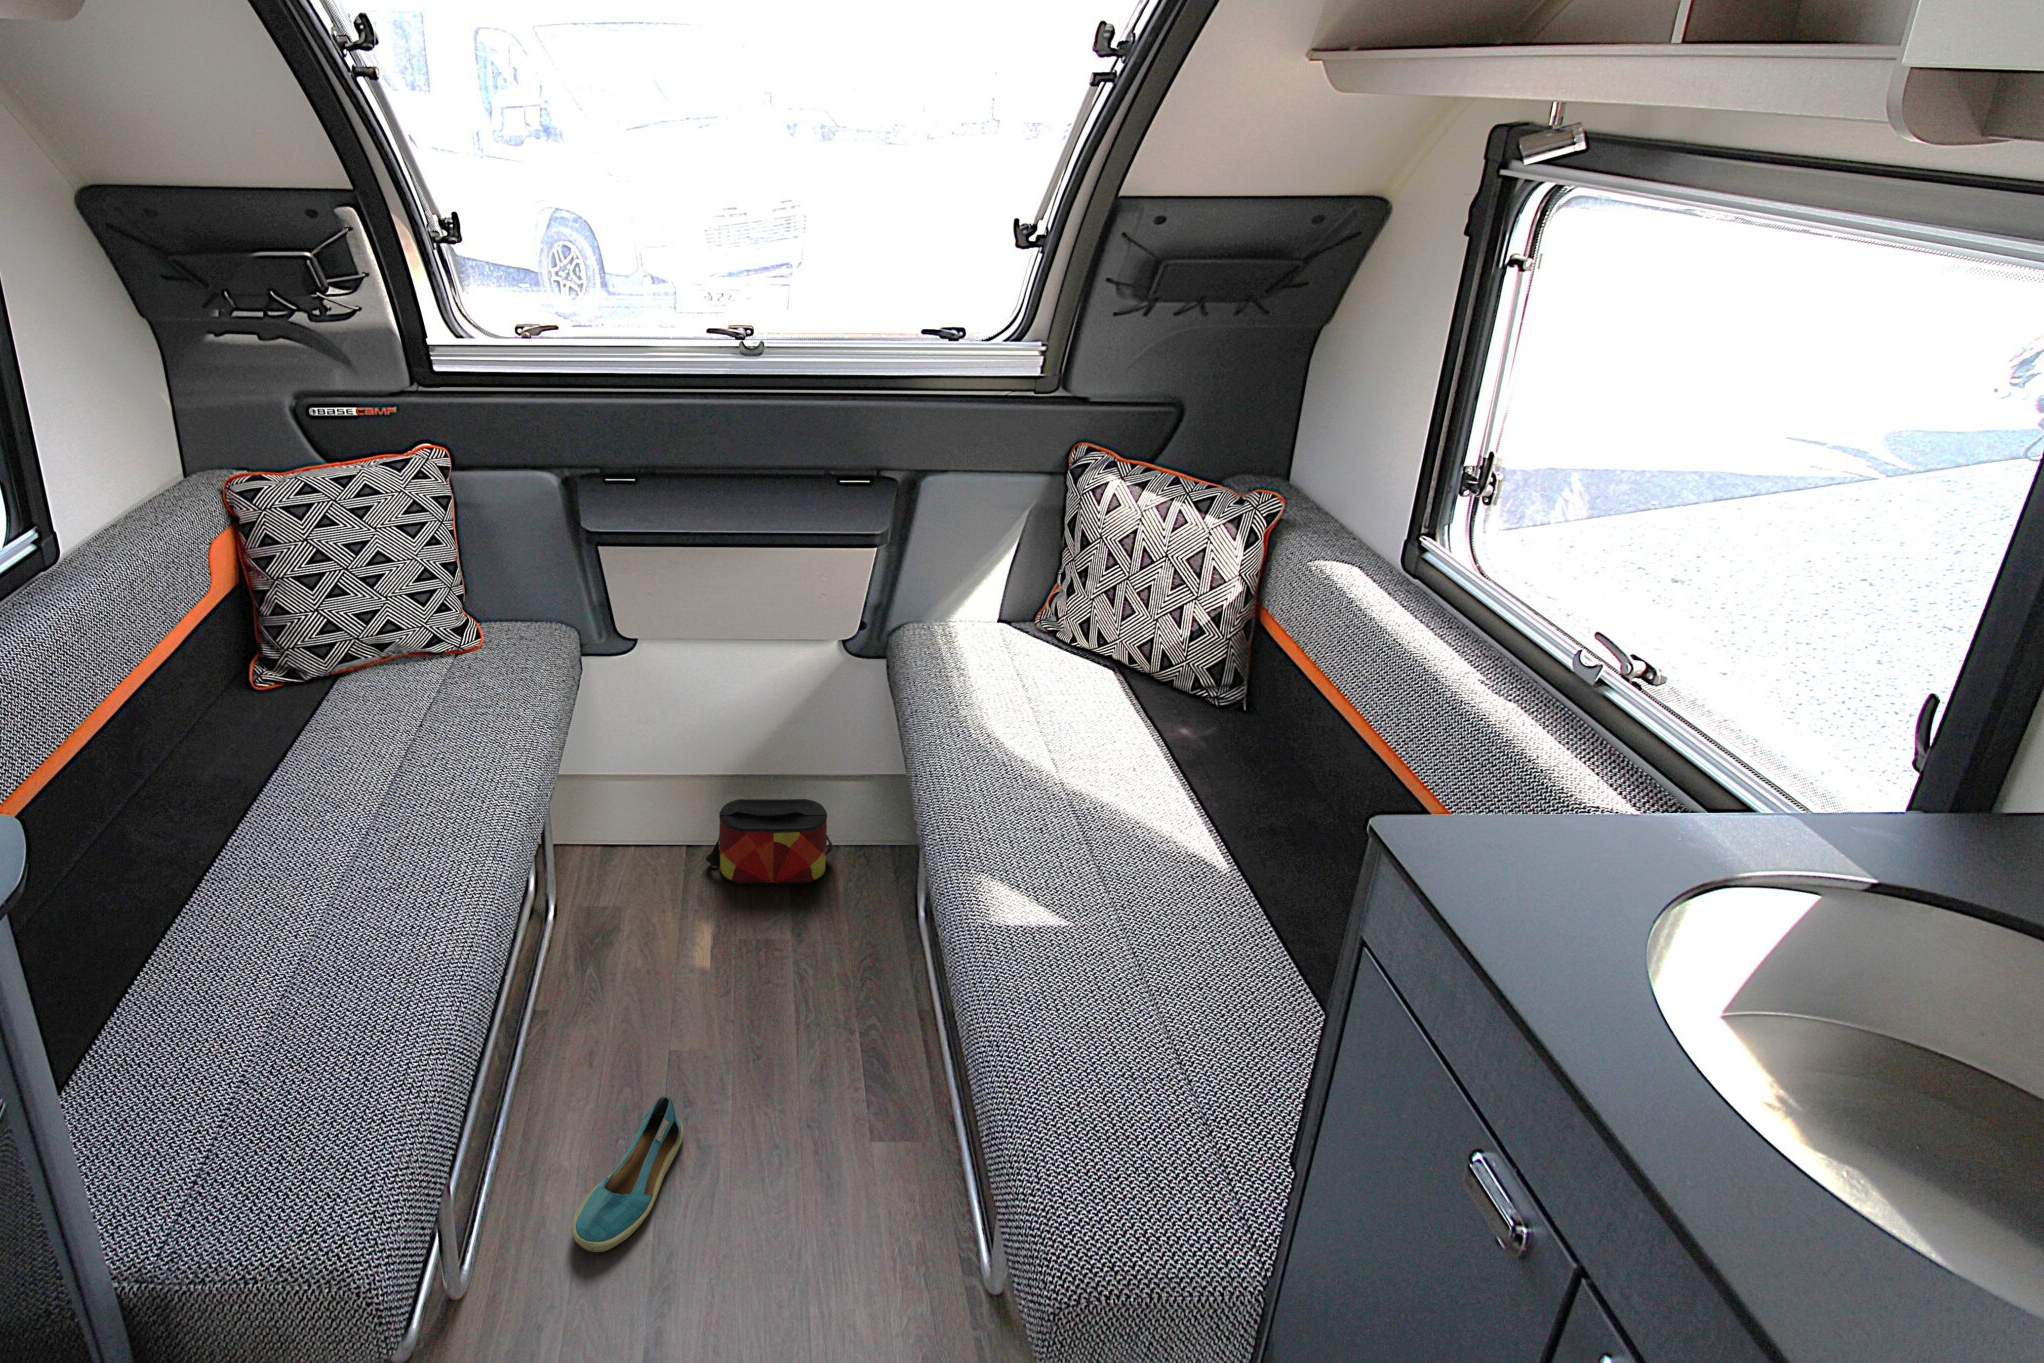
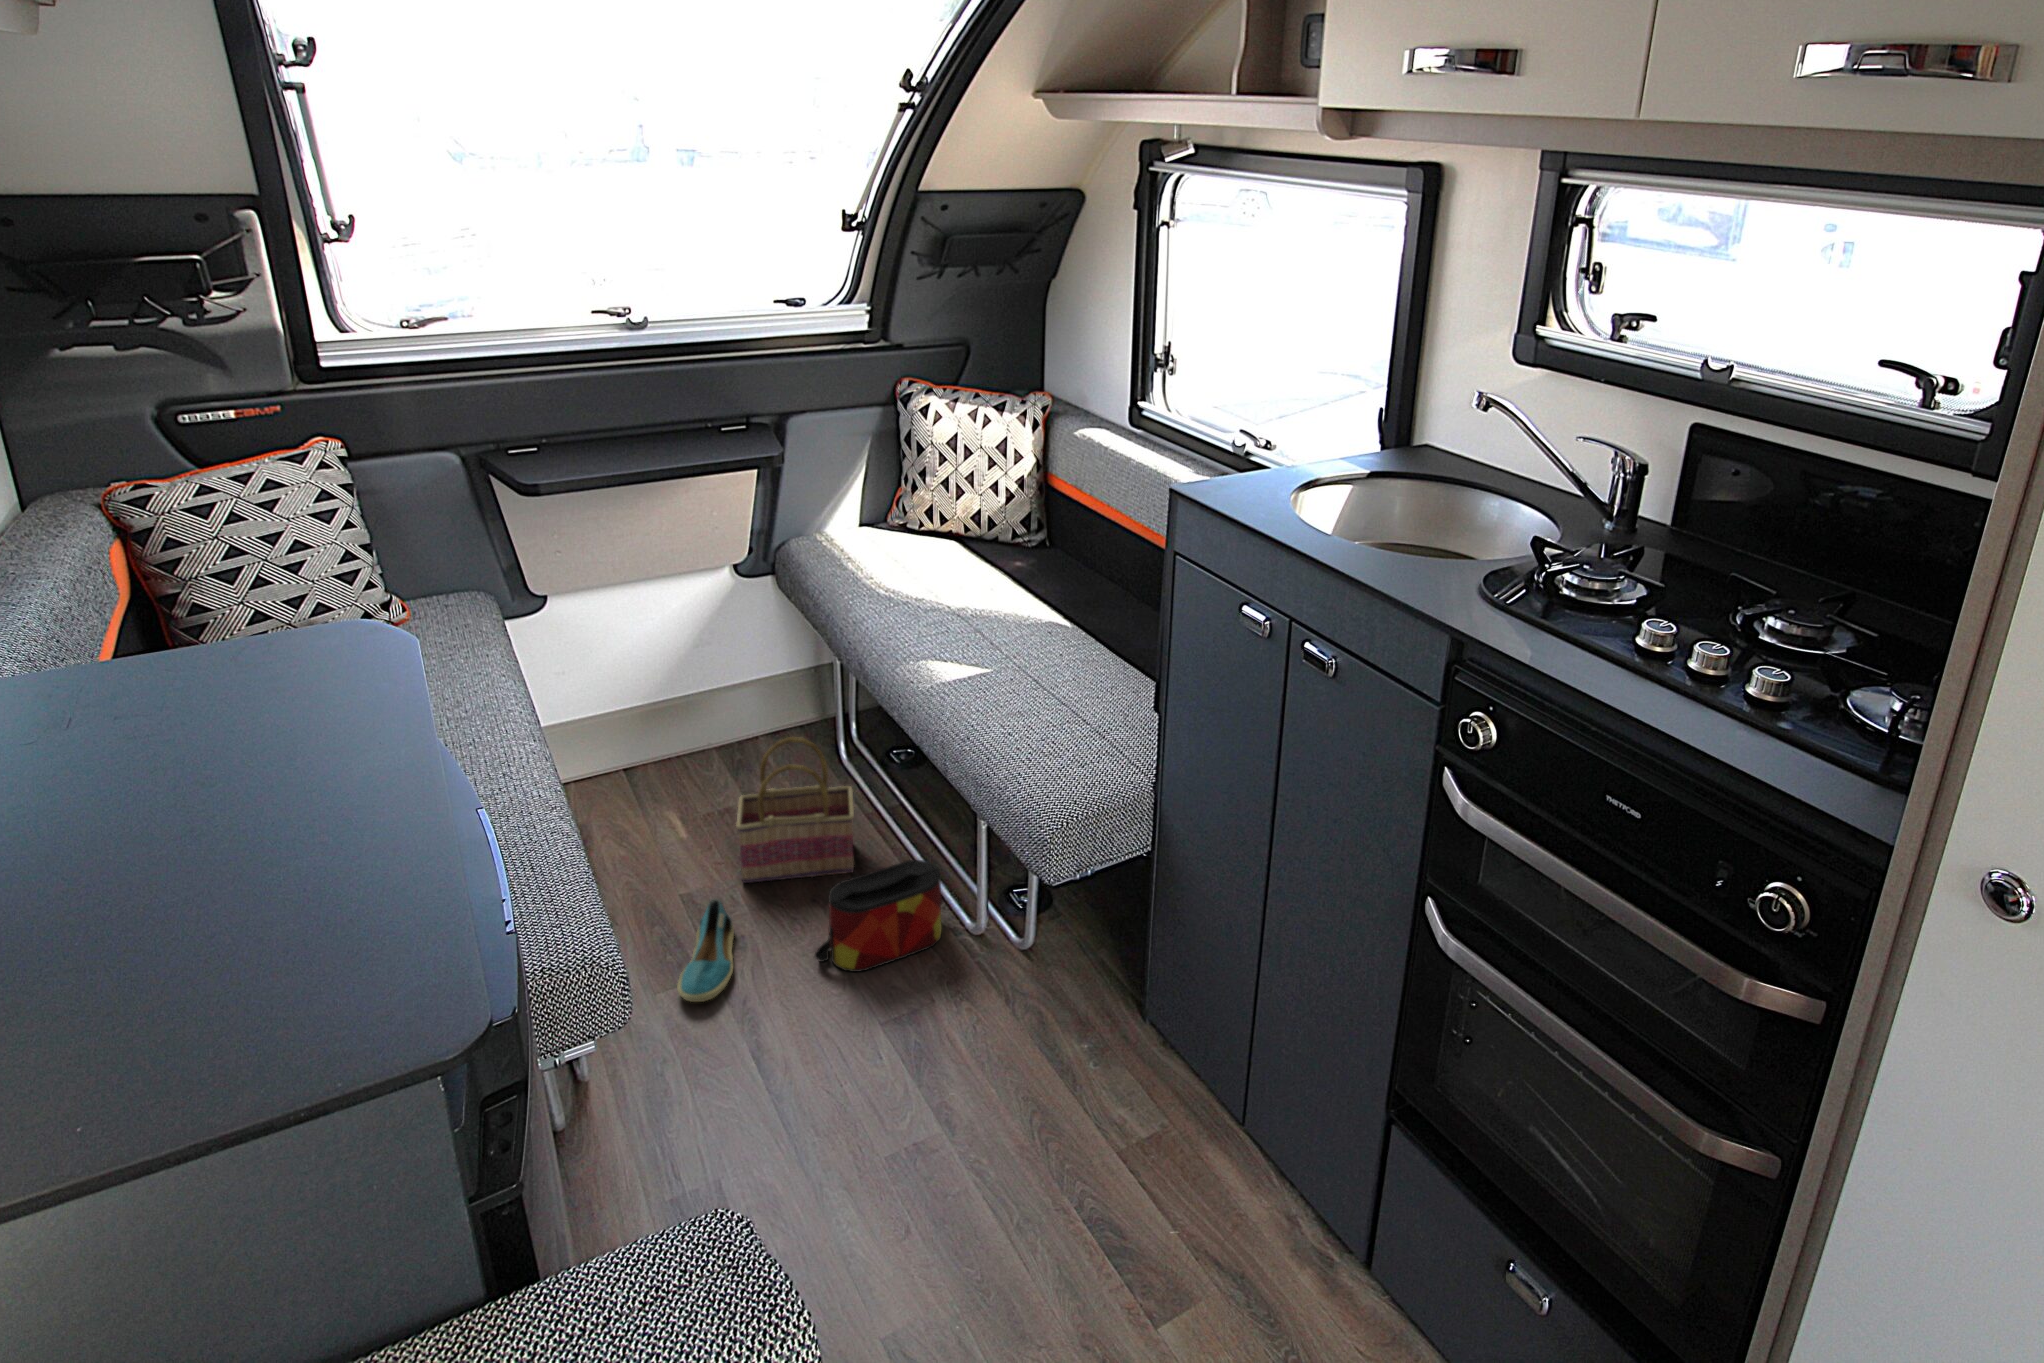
bag: present [705,799,833,885] -> present [815,860,943,972]
basket: none [724,902,883,1103] -> present [736,737,854,883]

